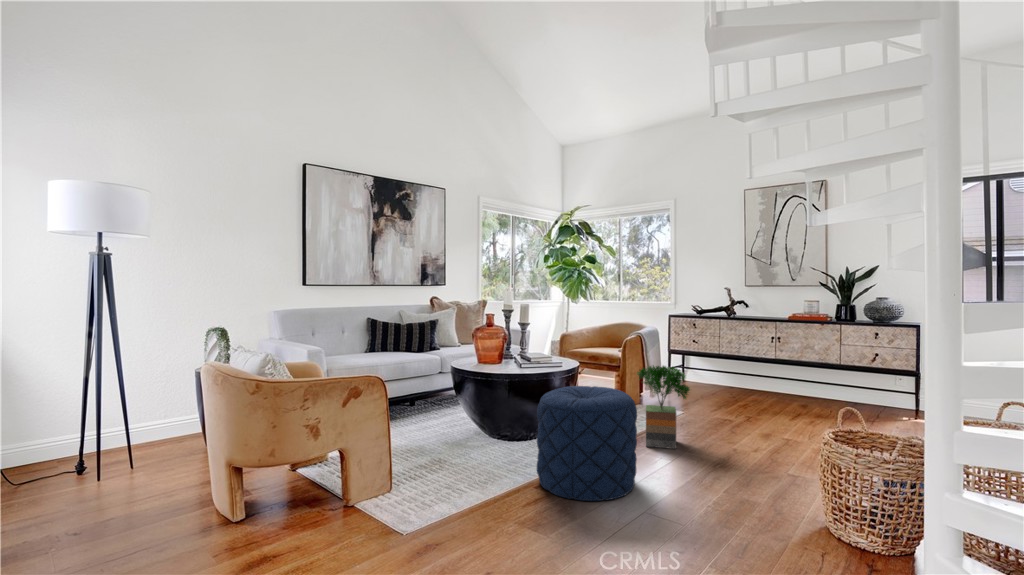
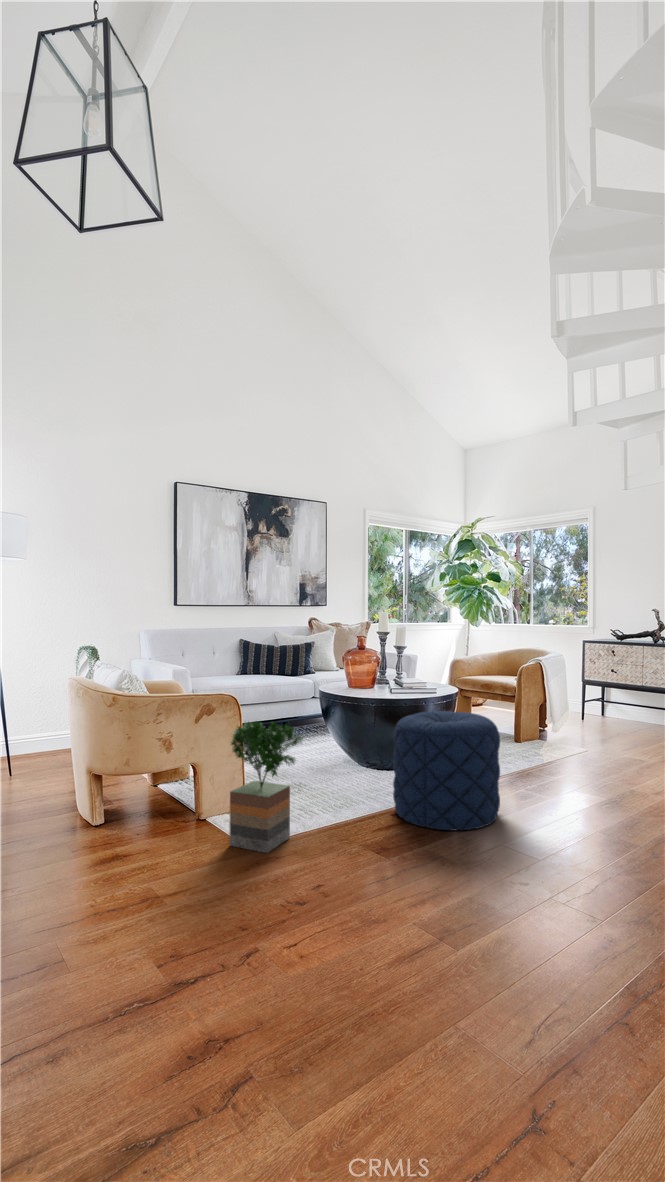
potted tree: present [637,365,690,449] -> present [229,721,303,853]

